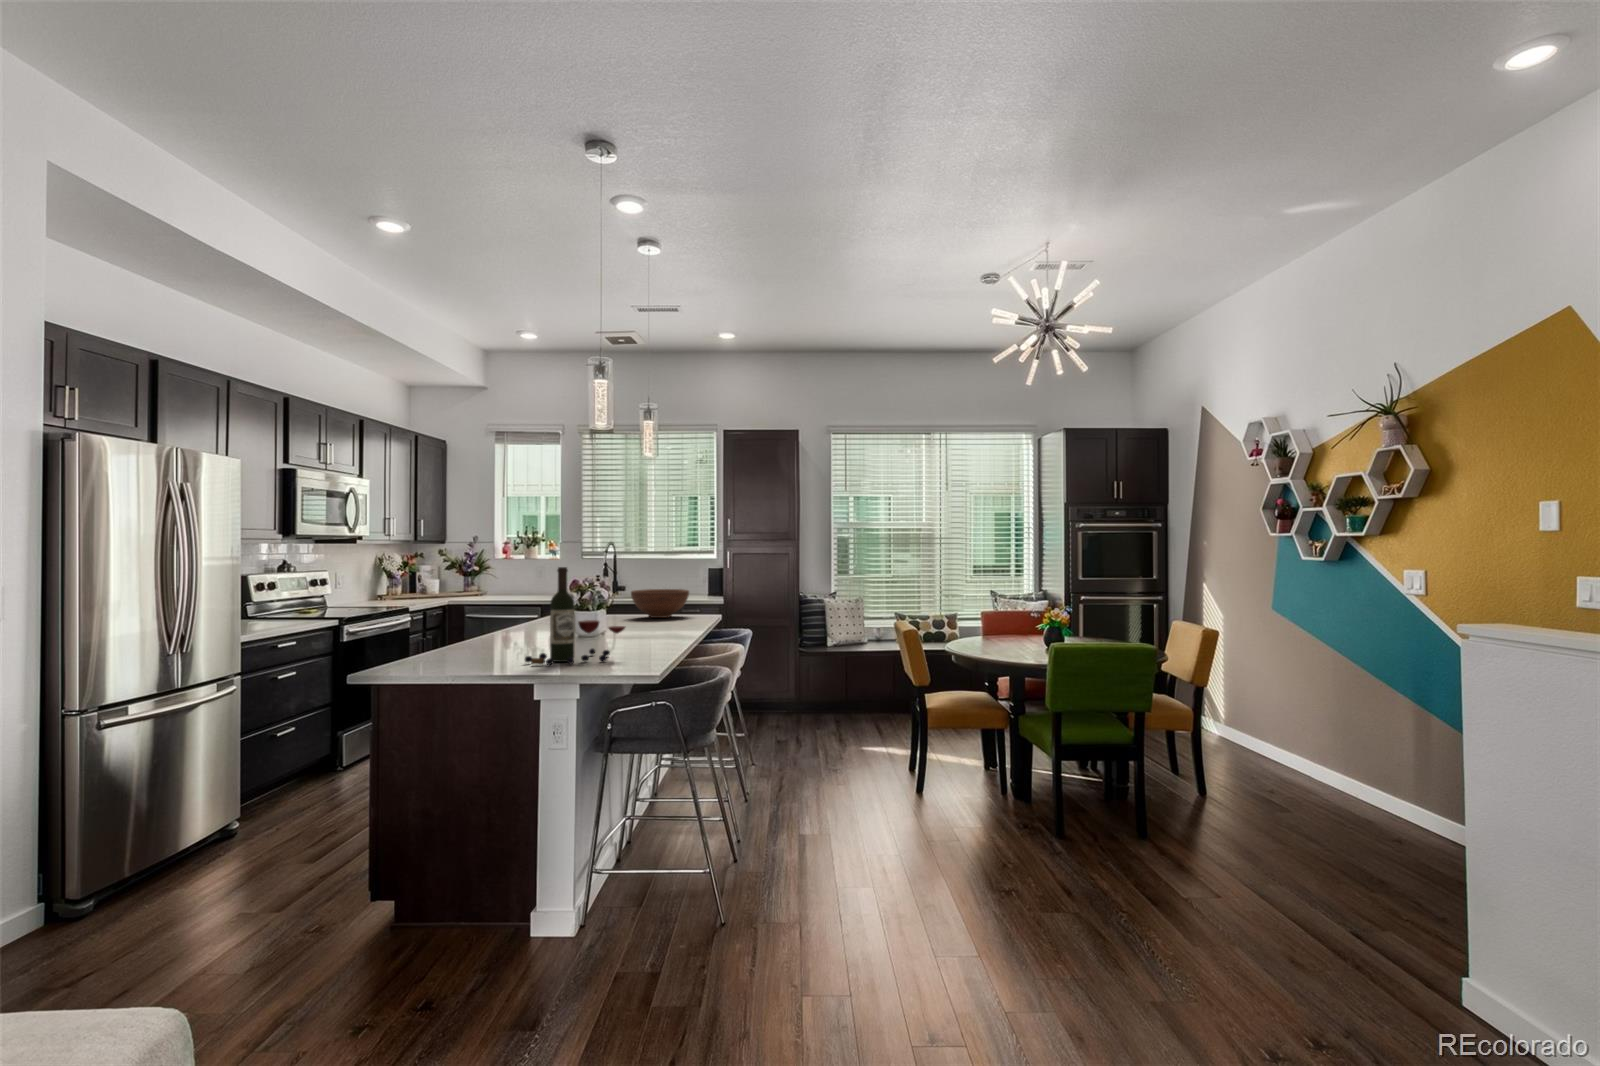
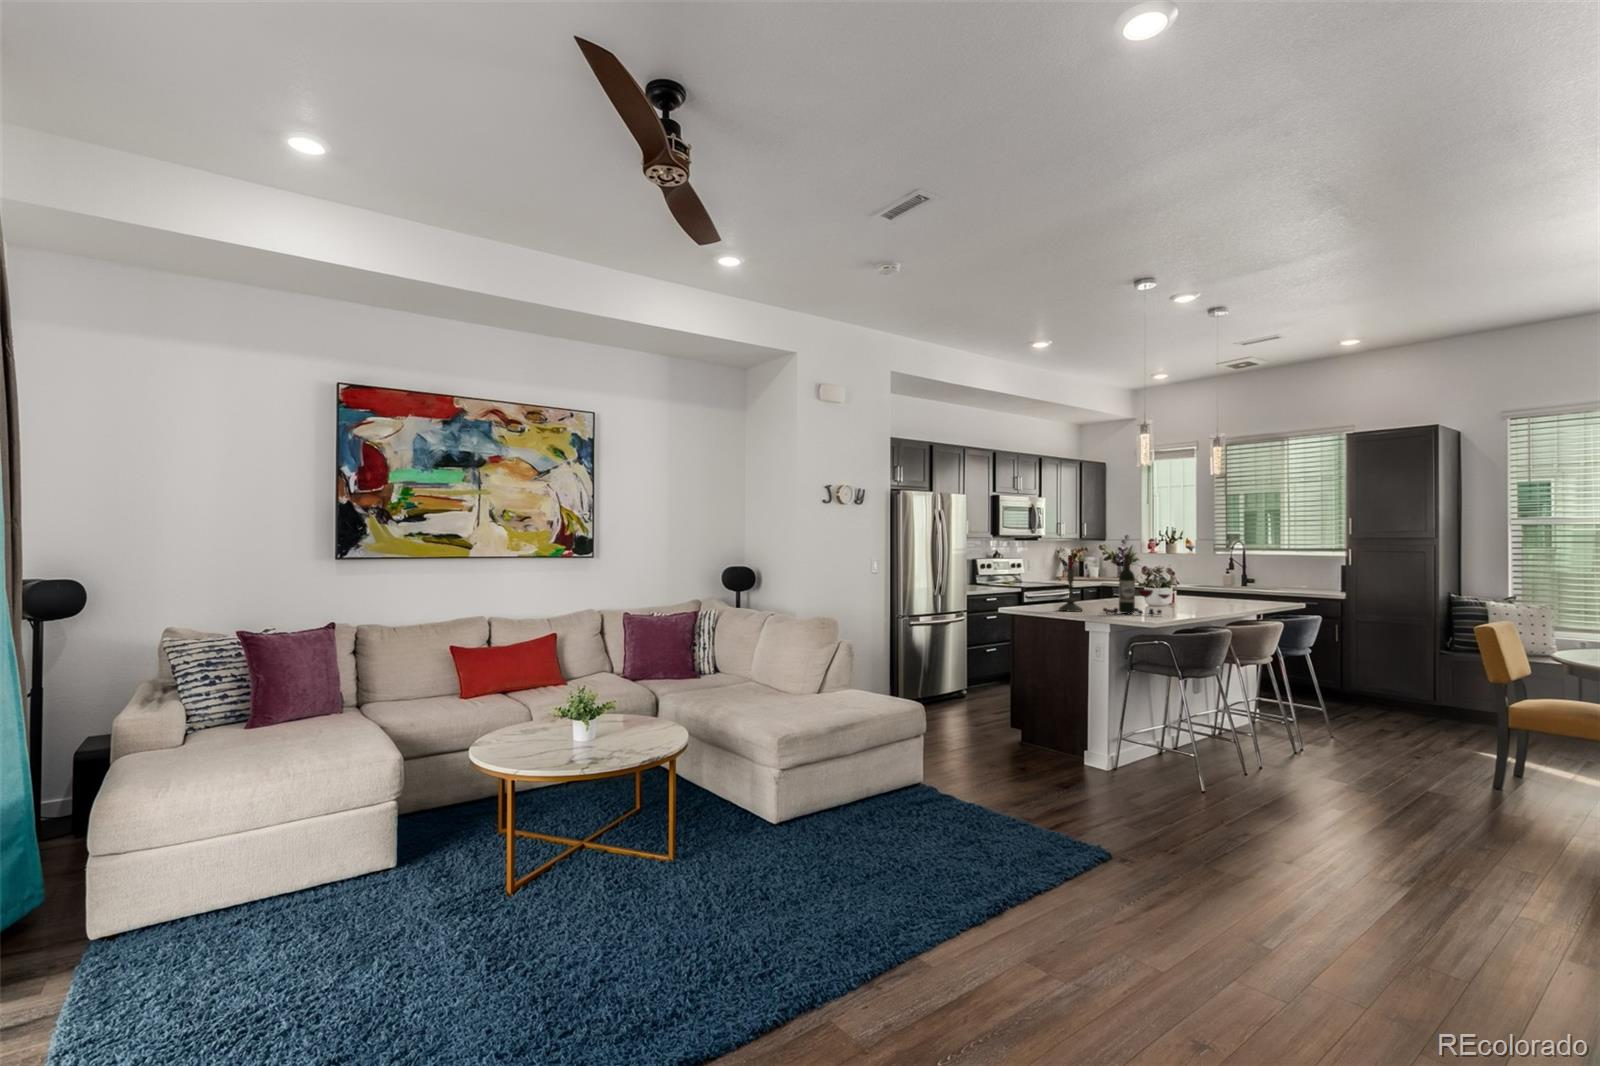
candle: none [447,568,489,668] -> present [1059,555,1082,612]
fruit bowl: present [631,589,689,618] -> none [1227,578,1282,602]

